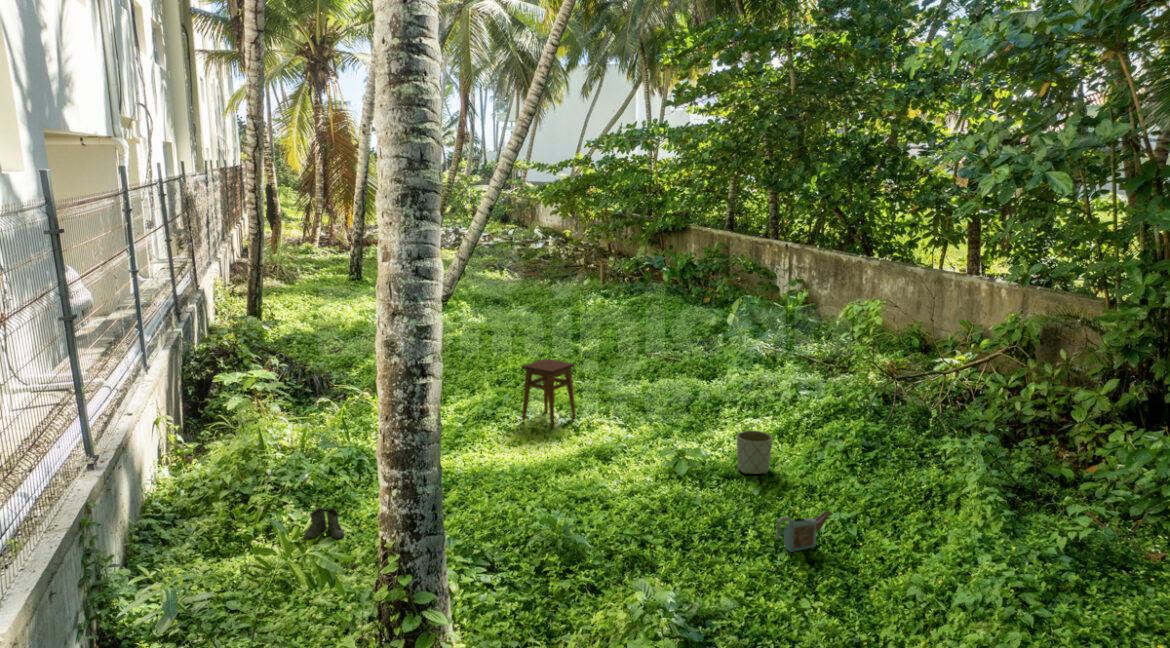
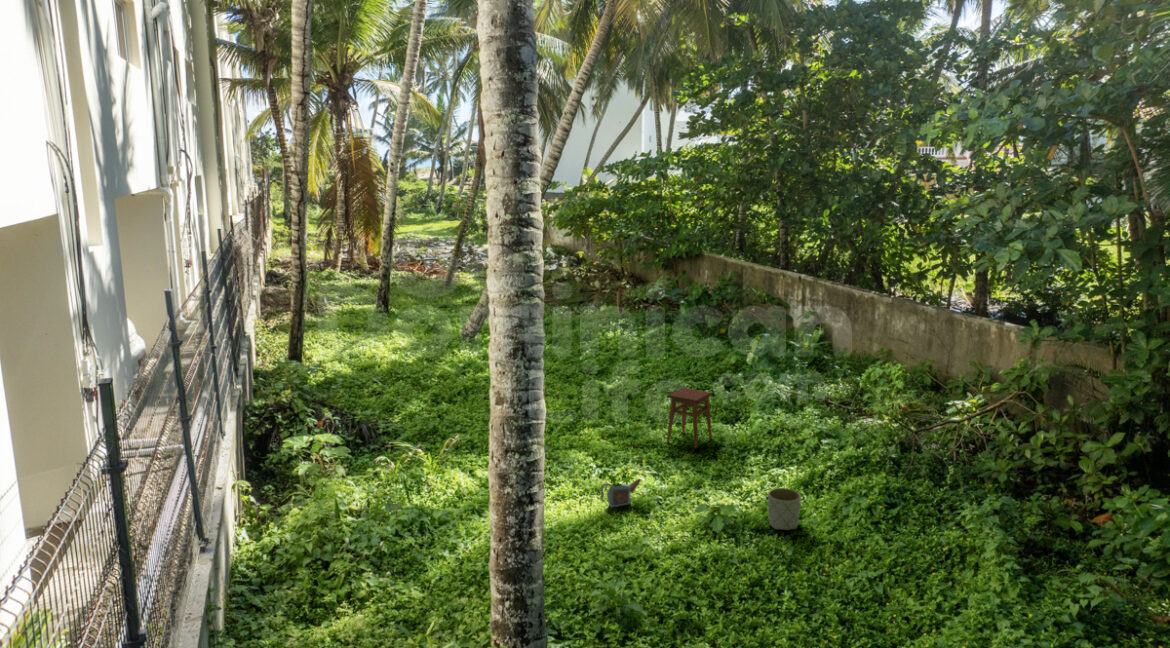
stool: present [522,359,576,428] -> present [667,388,712,448]
boots: present [304,508,344,539] -> none [381,577,421,608]
watering can: present [775,511,831,552] -> present [600,479,641,507]

